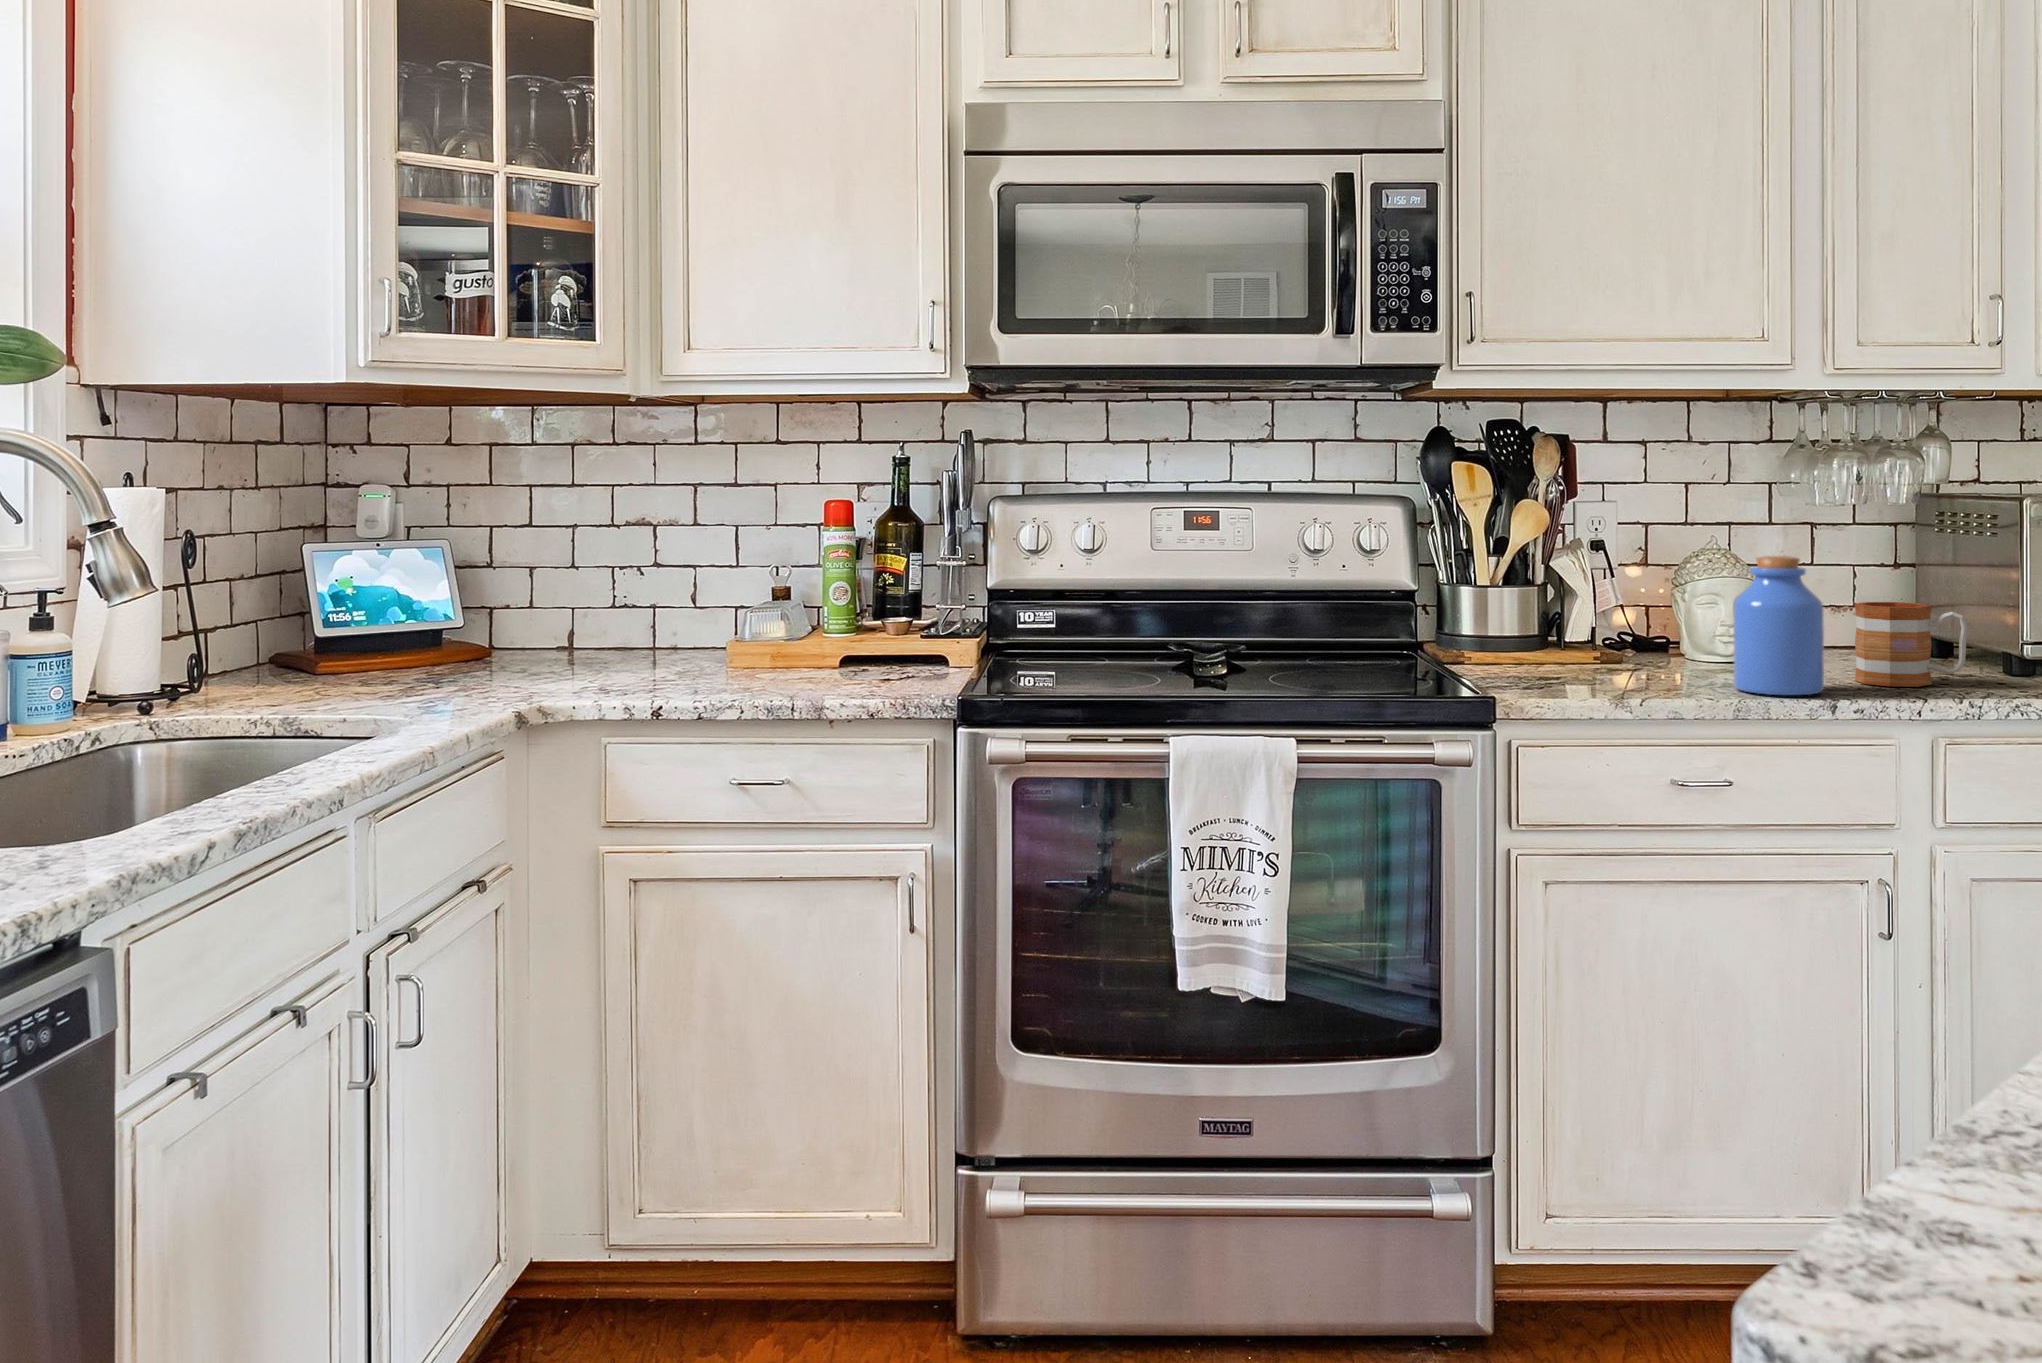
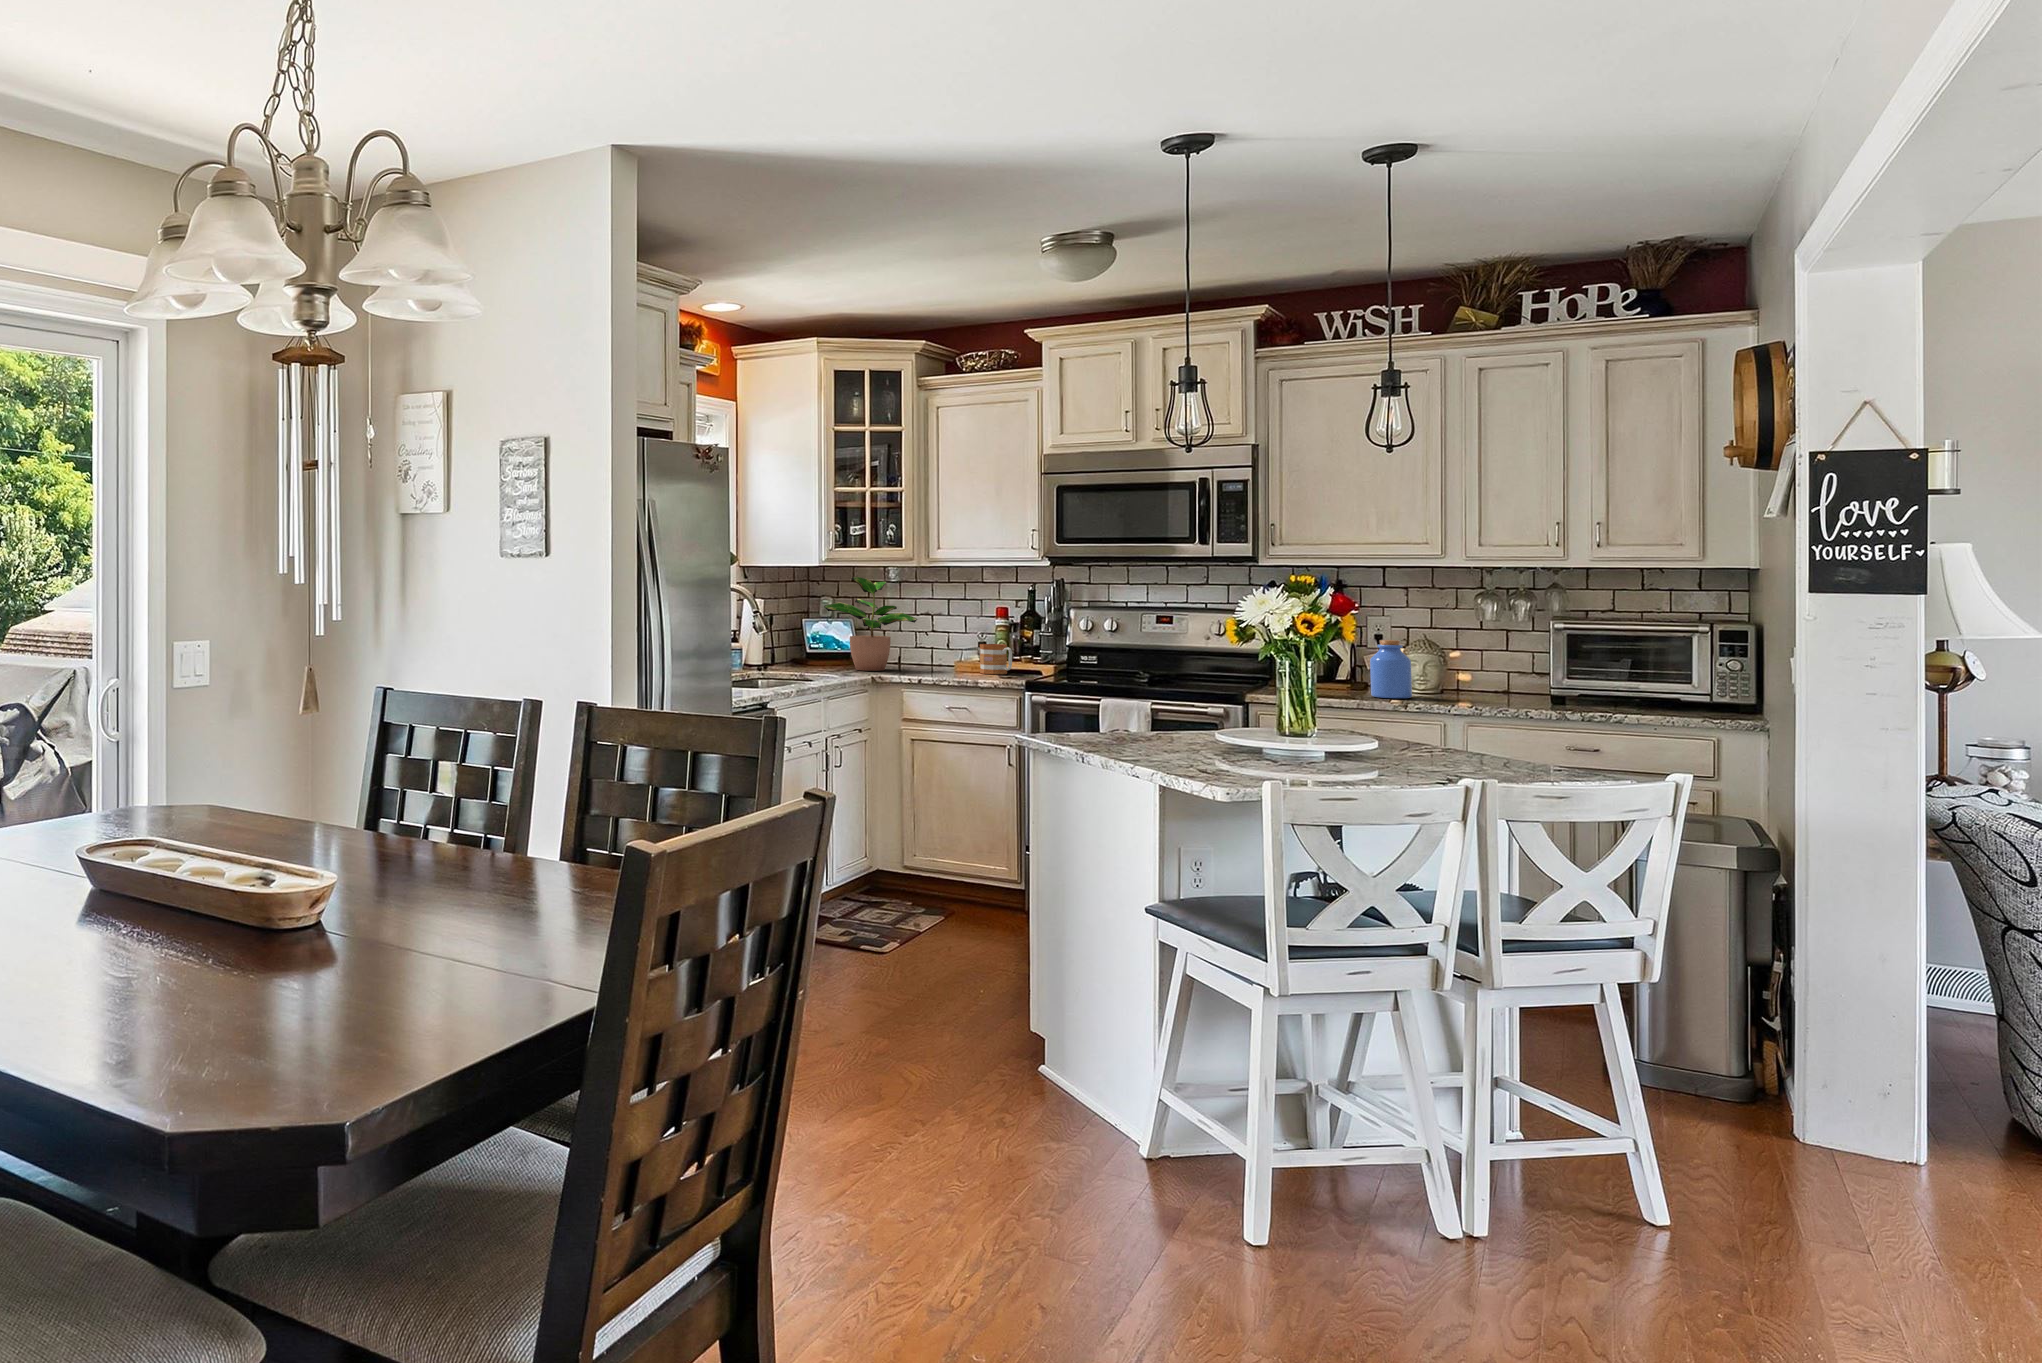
potted plant: none [360,419,630,686] -> present [824,577,917,671]
mug: present [1855,602,1968,687] -> present [980,644,1012,674]

